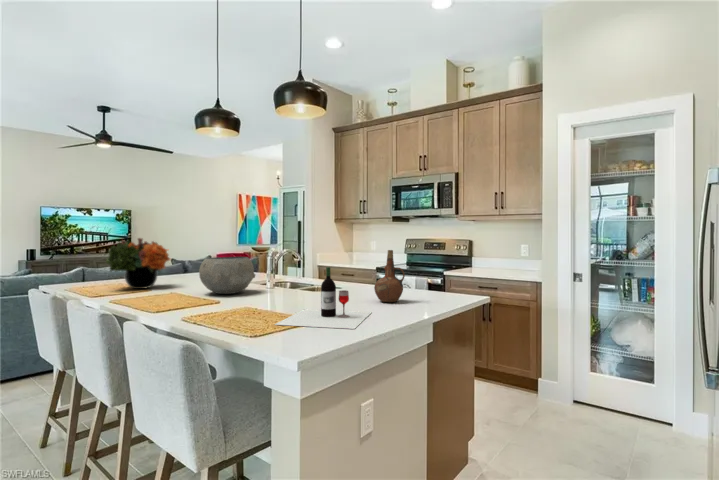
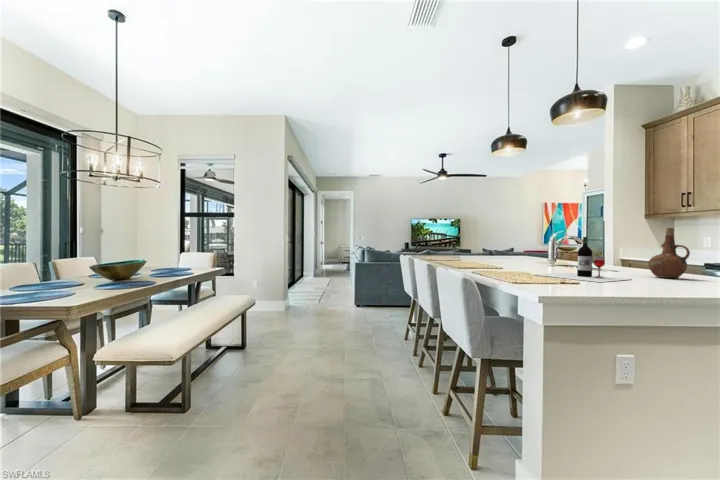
flower arrangement: present [106,238,170,289] -> none [437,227,476,259]
ceramic bowl: present [199,257,255,294] -> none [492,238,534,264]

